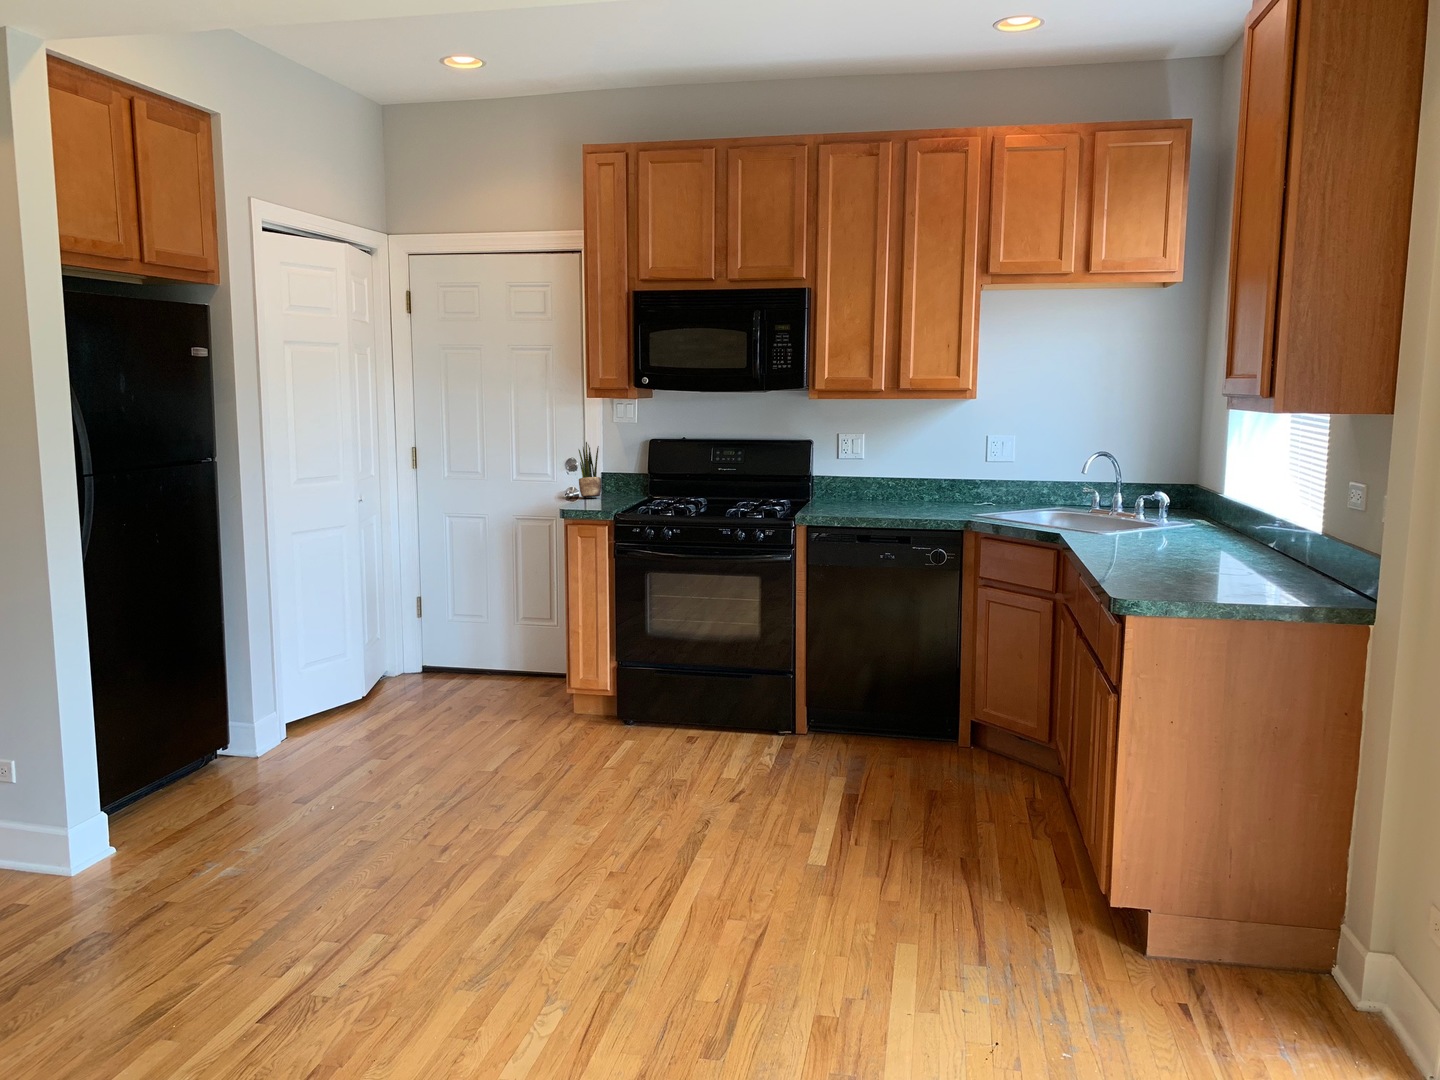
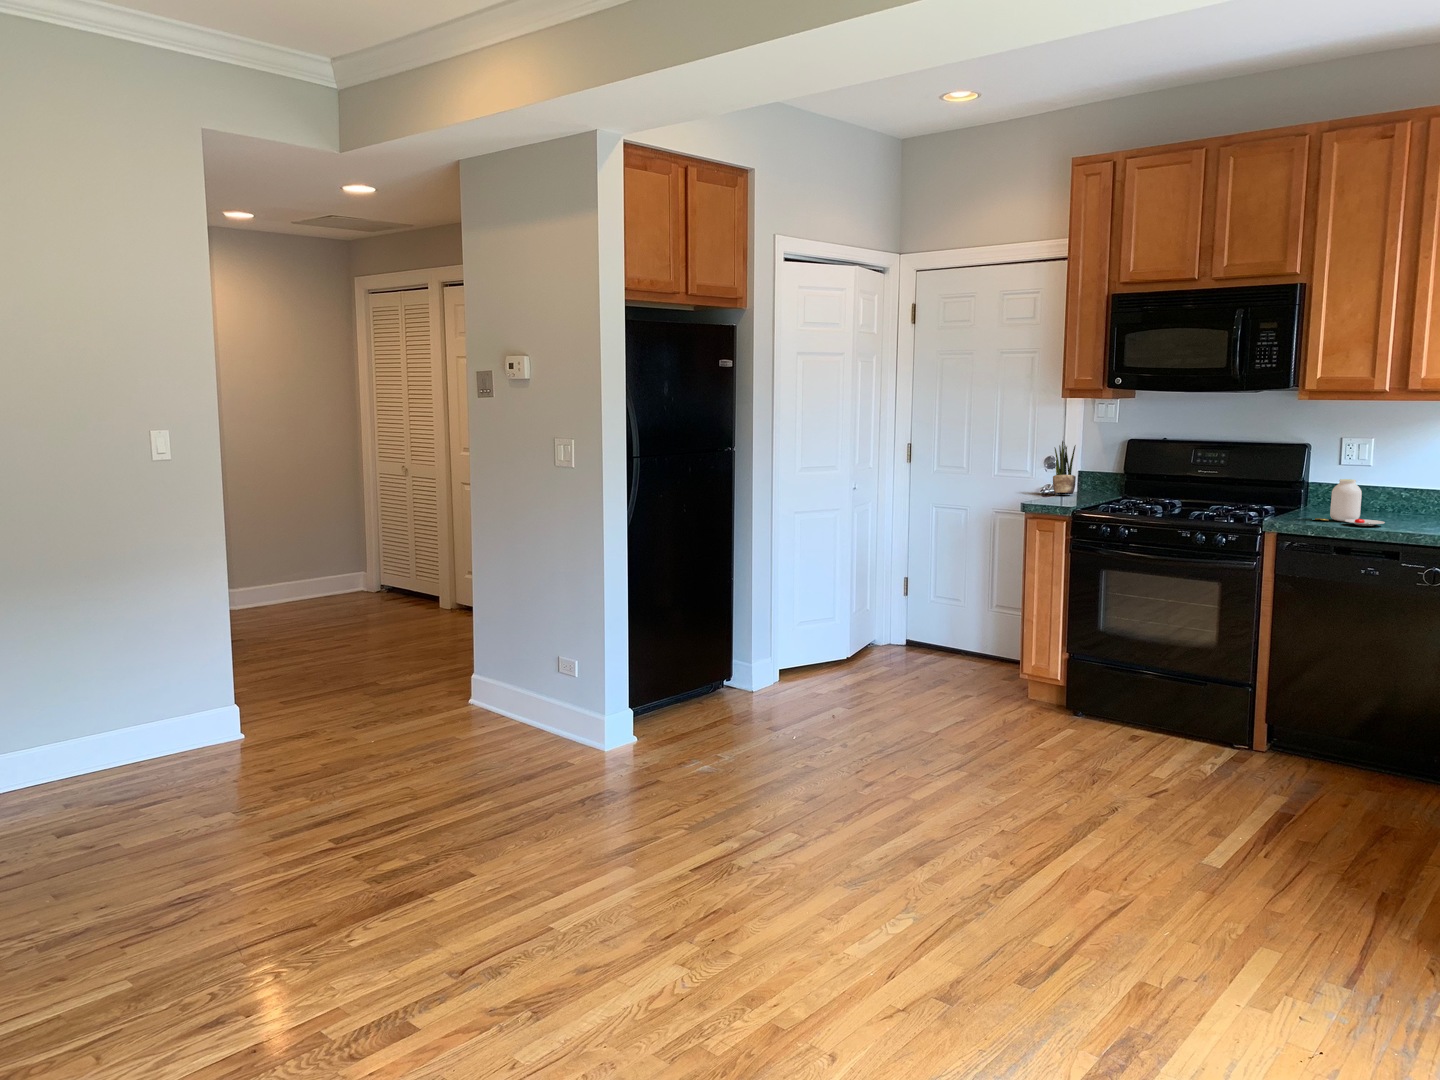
jar: none [831,473,891,514] -> present [1320,479,1385,526]

